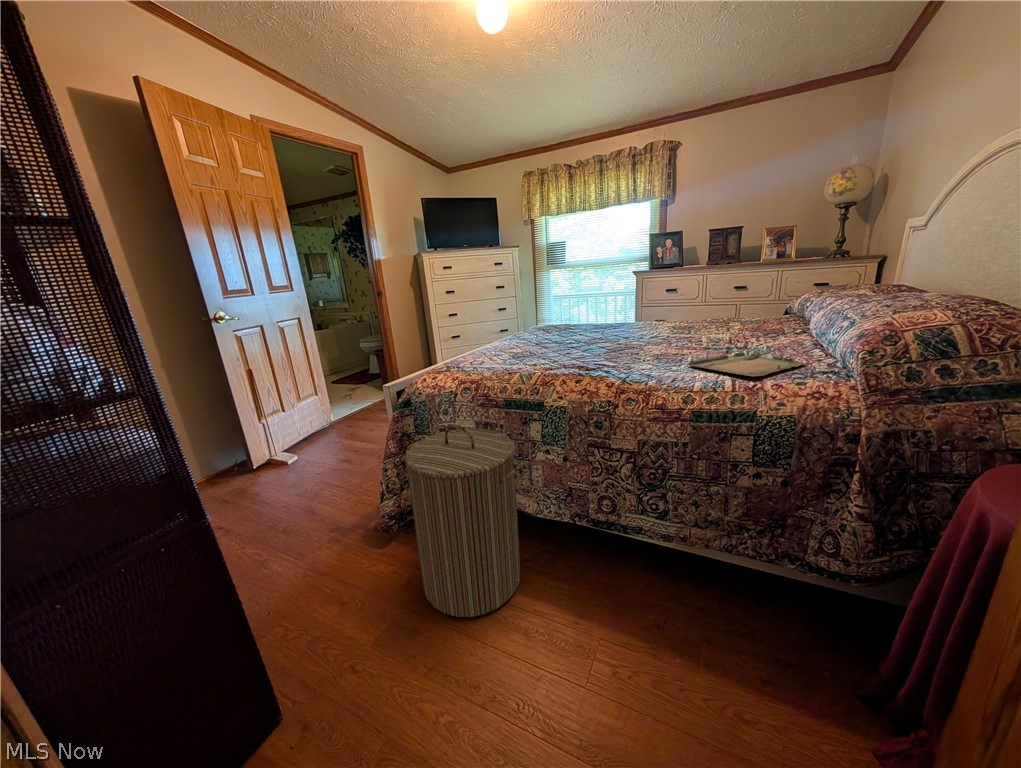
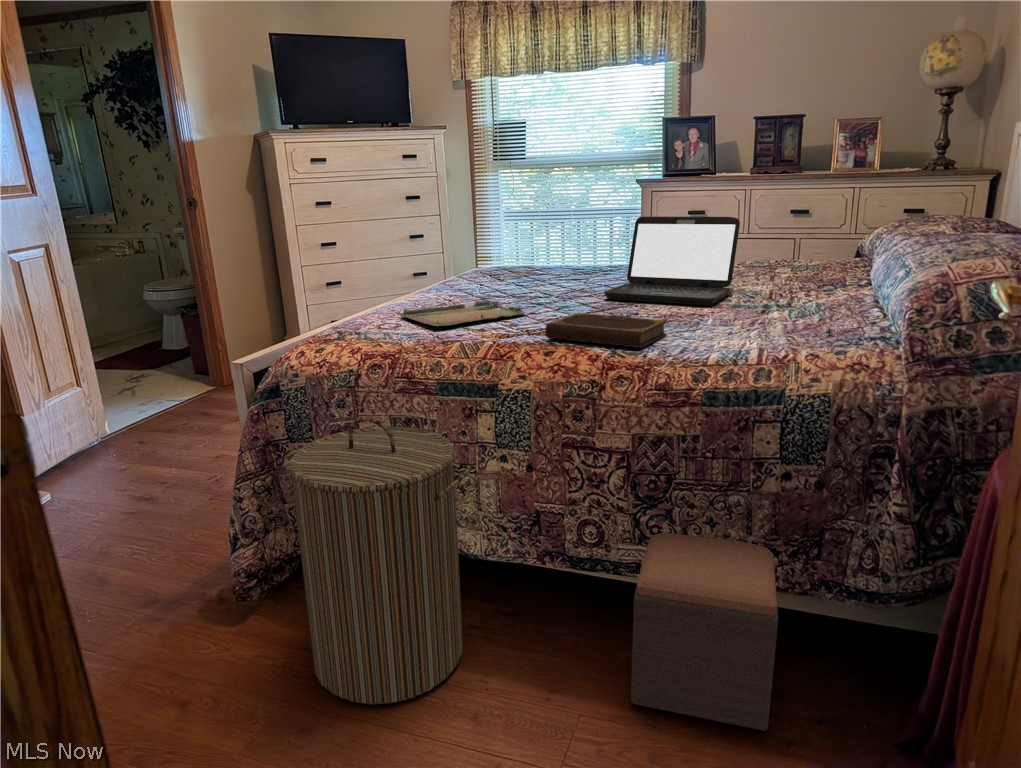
laptop: none [616,289,708,348] -> present [604,217,740,305]
tray: present [688,352,806,377] -> present [400,300,525,326]
notebook: none [577,354,661,379] -> present [545,313,667,348]
footstool: none [637,501,756,669] -> present [631,533,778,731]

